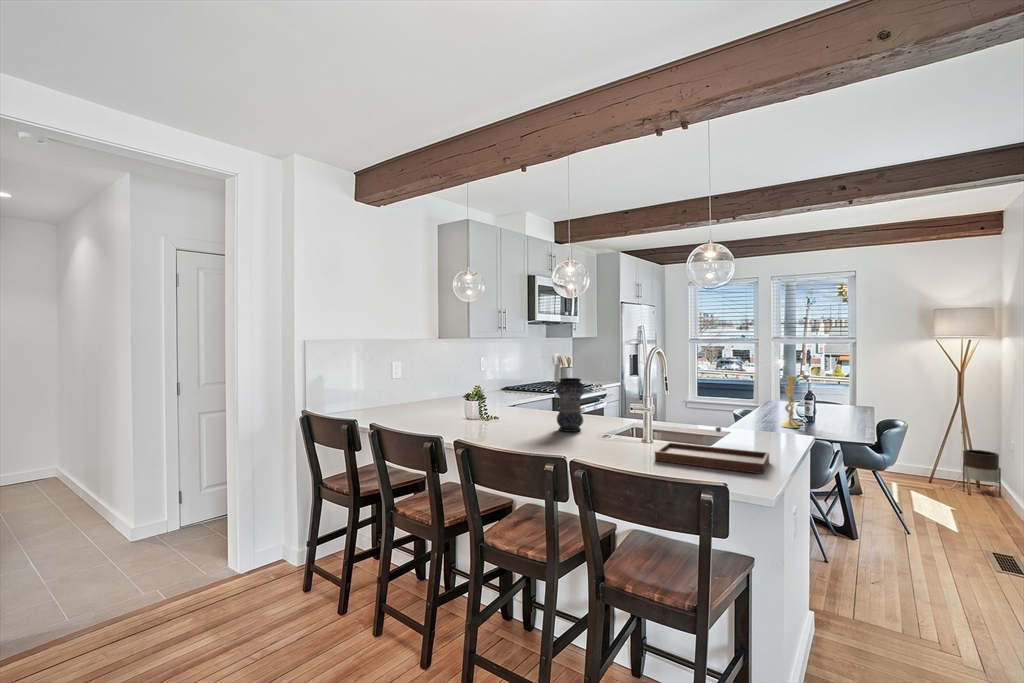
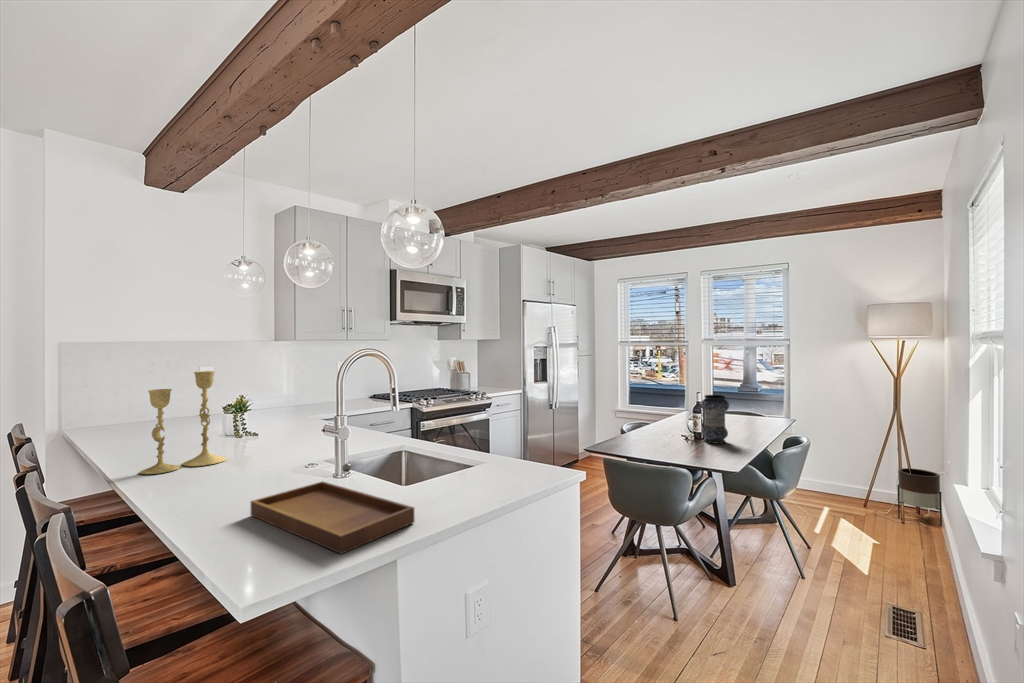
candlestick: present [781,376,802,428] -> present [140,371,226,474]
vase: present [556,378,585,432] -> present [701,395,729,444]

